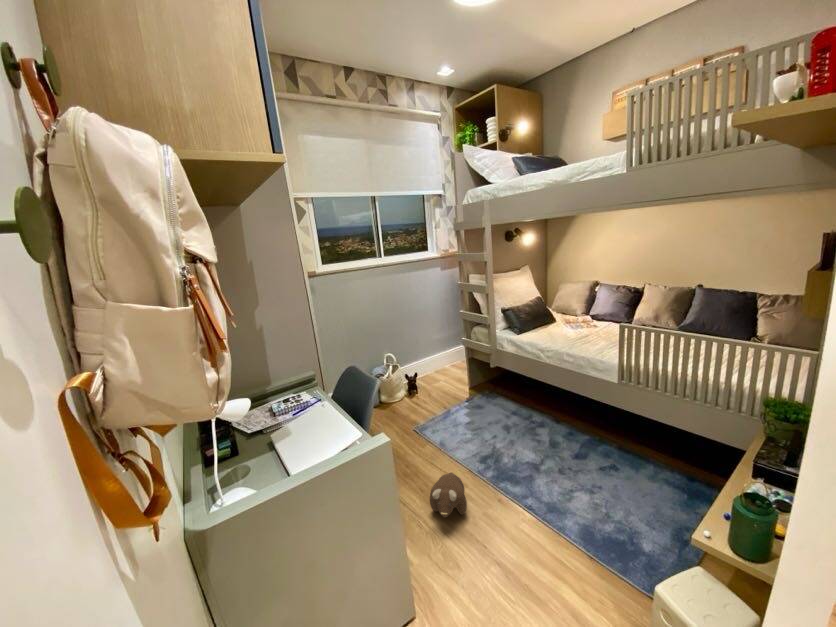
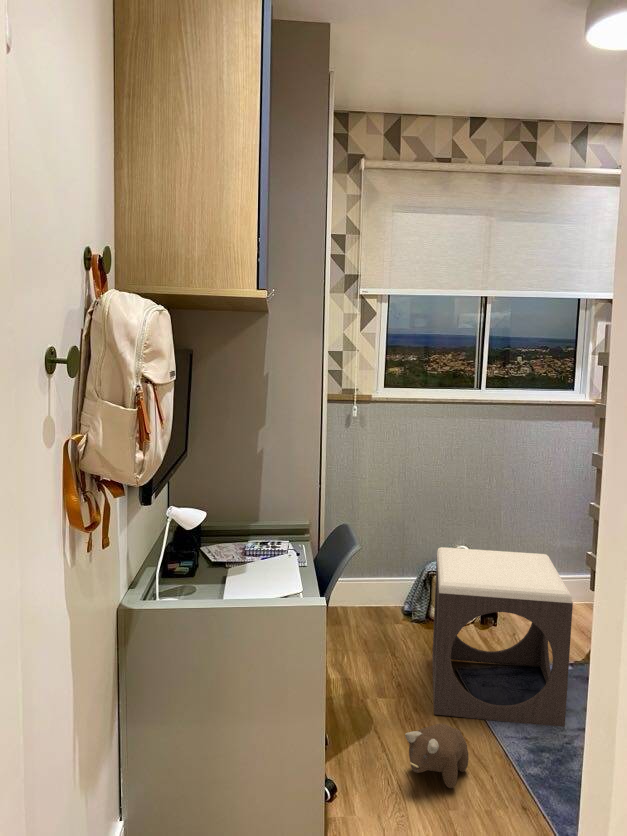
footstool: none [388,345,490,464] -> present [432,547,573,727]

